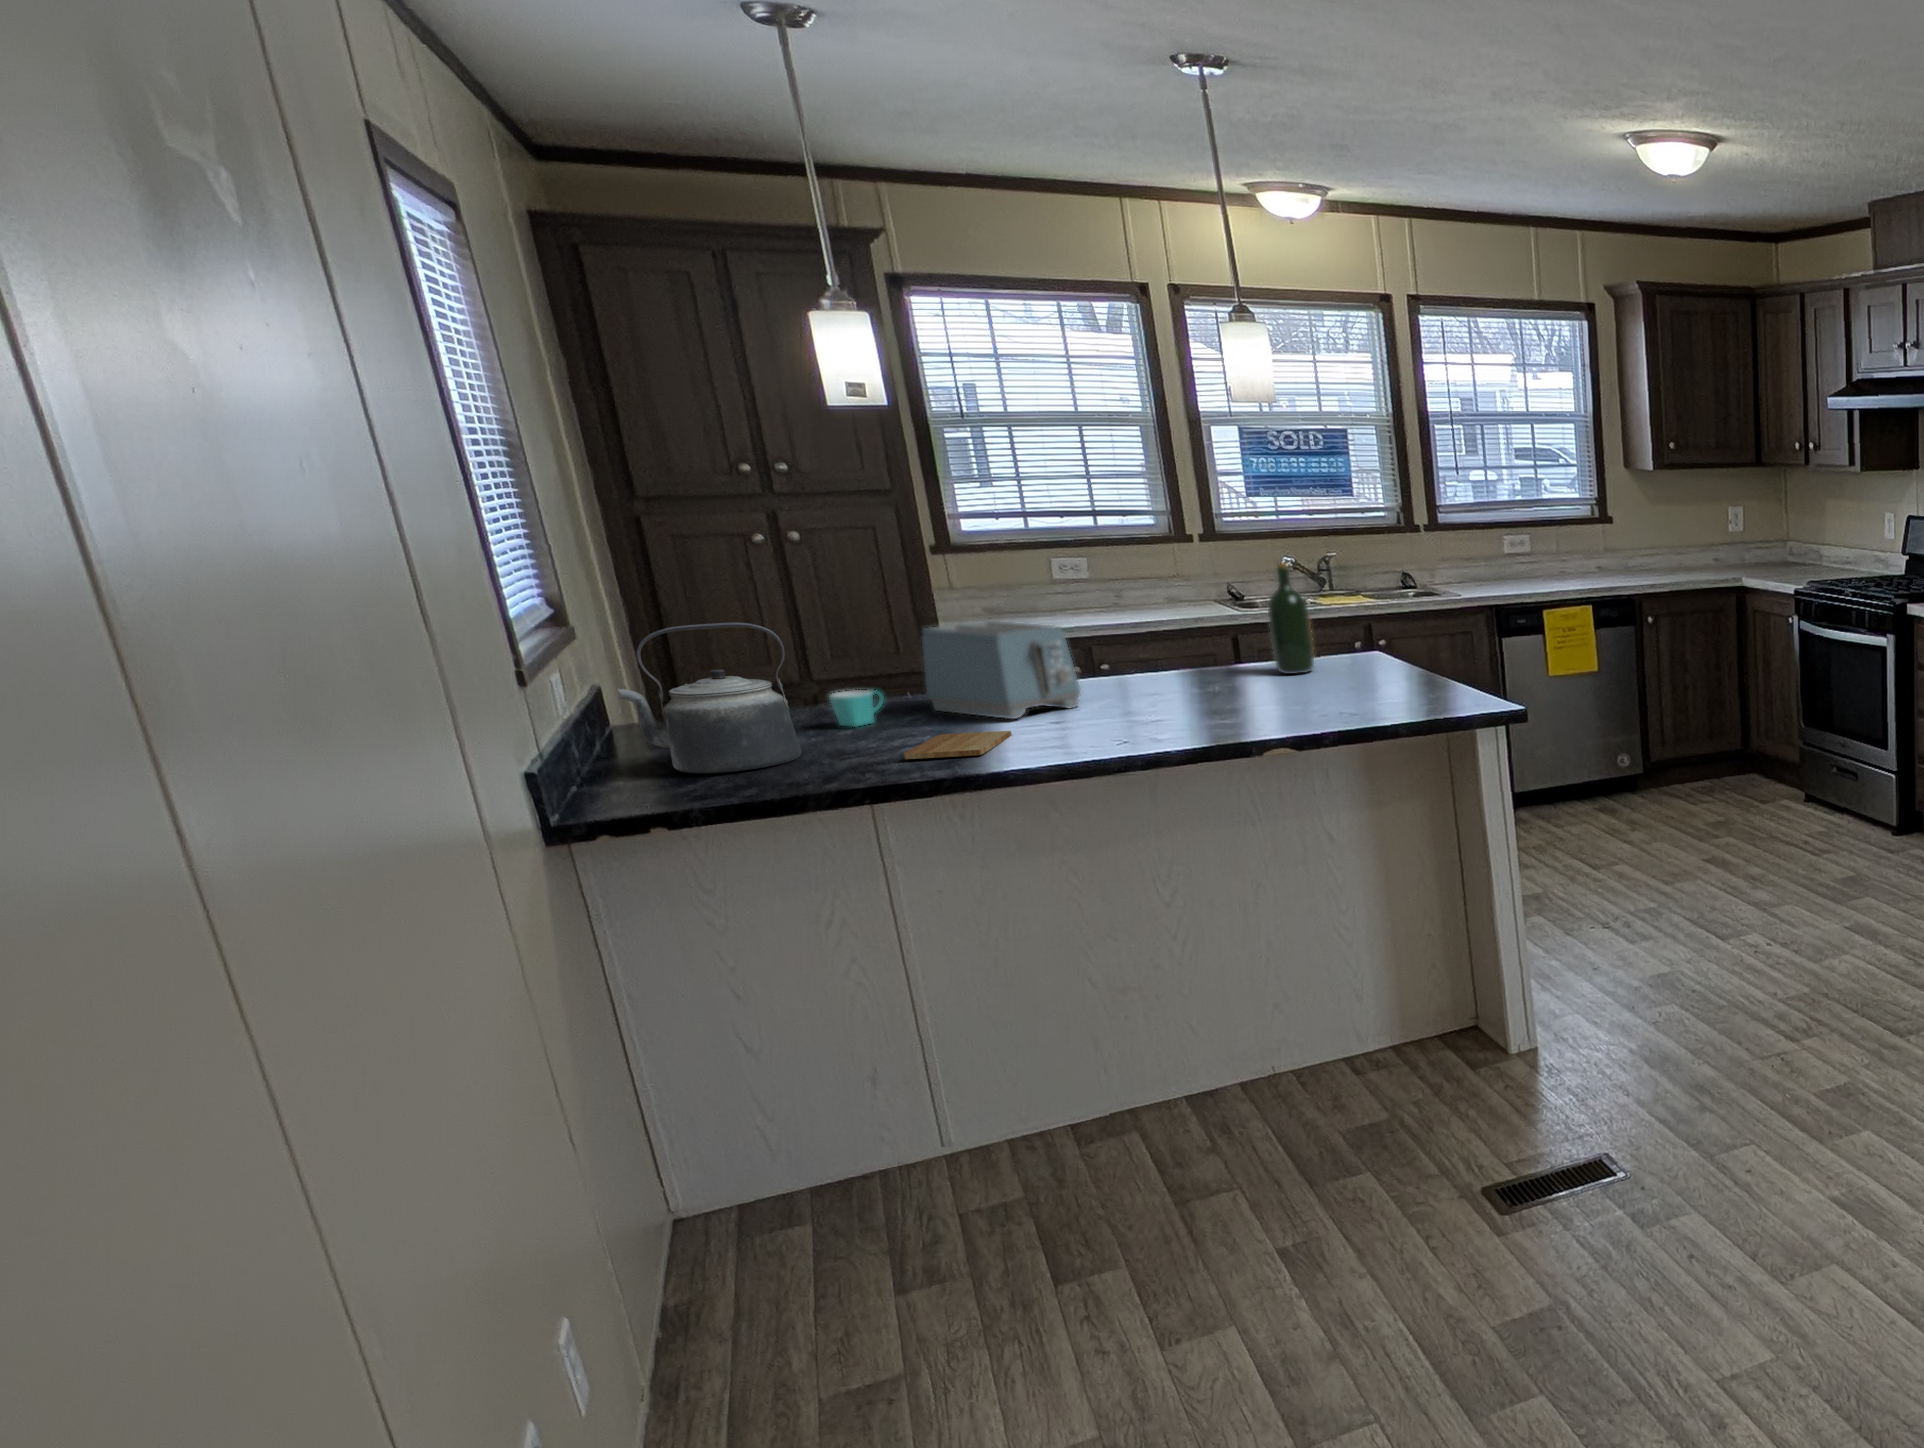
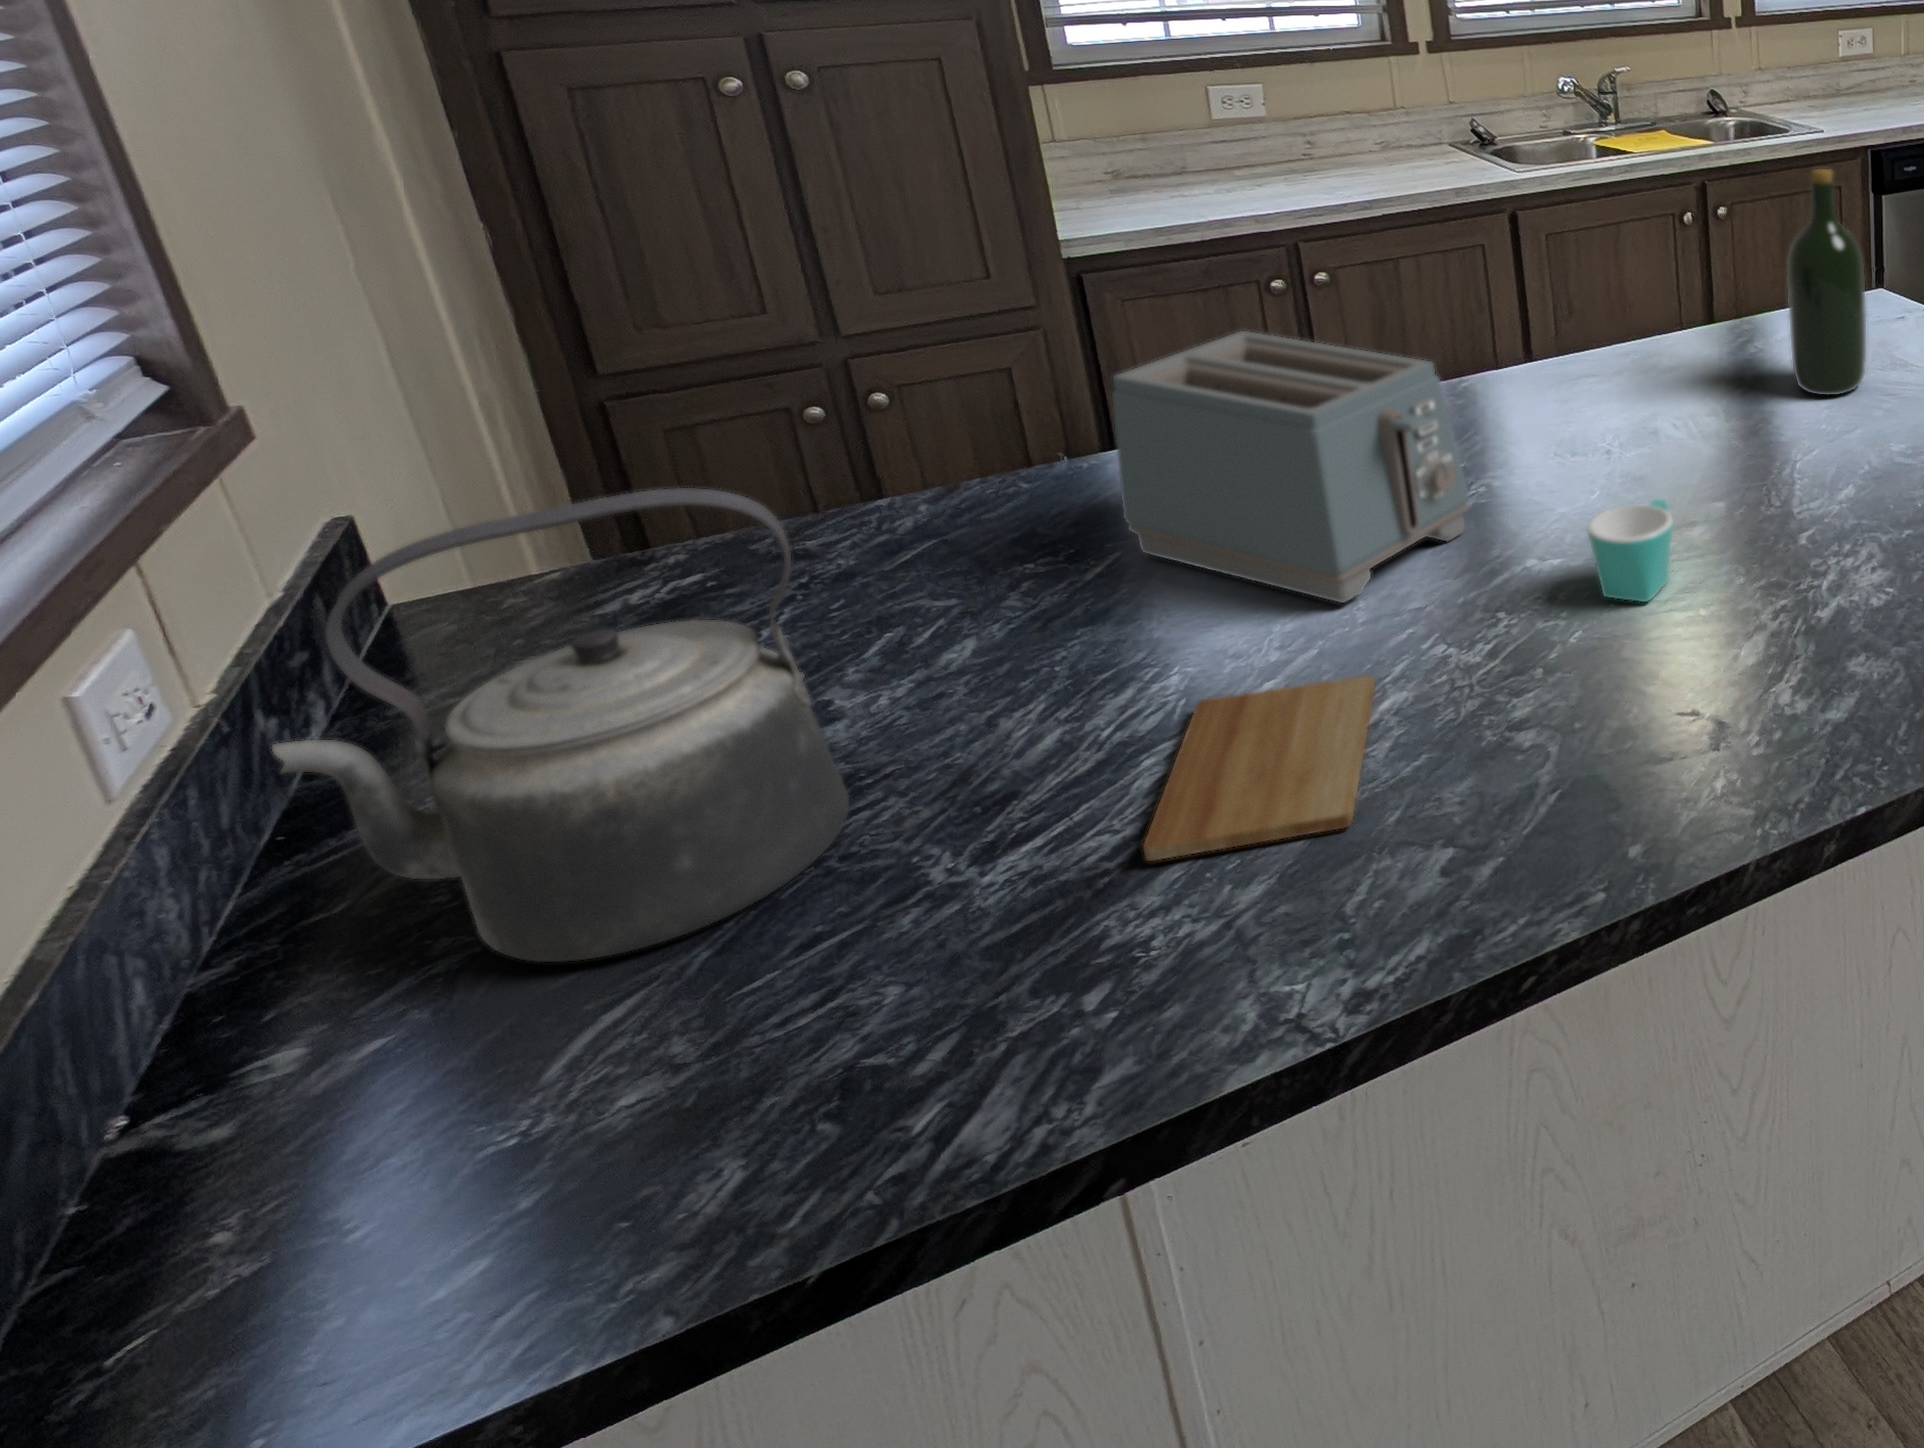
mug: present [829,690,884,726] -> present [1588,500,1673,602]

